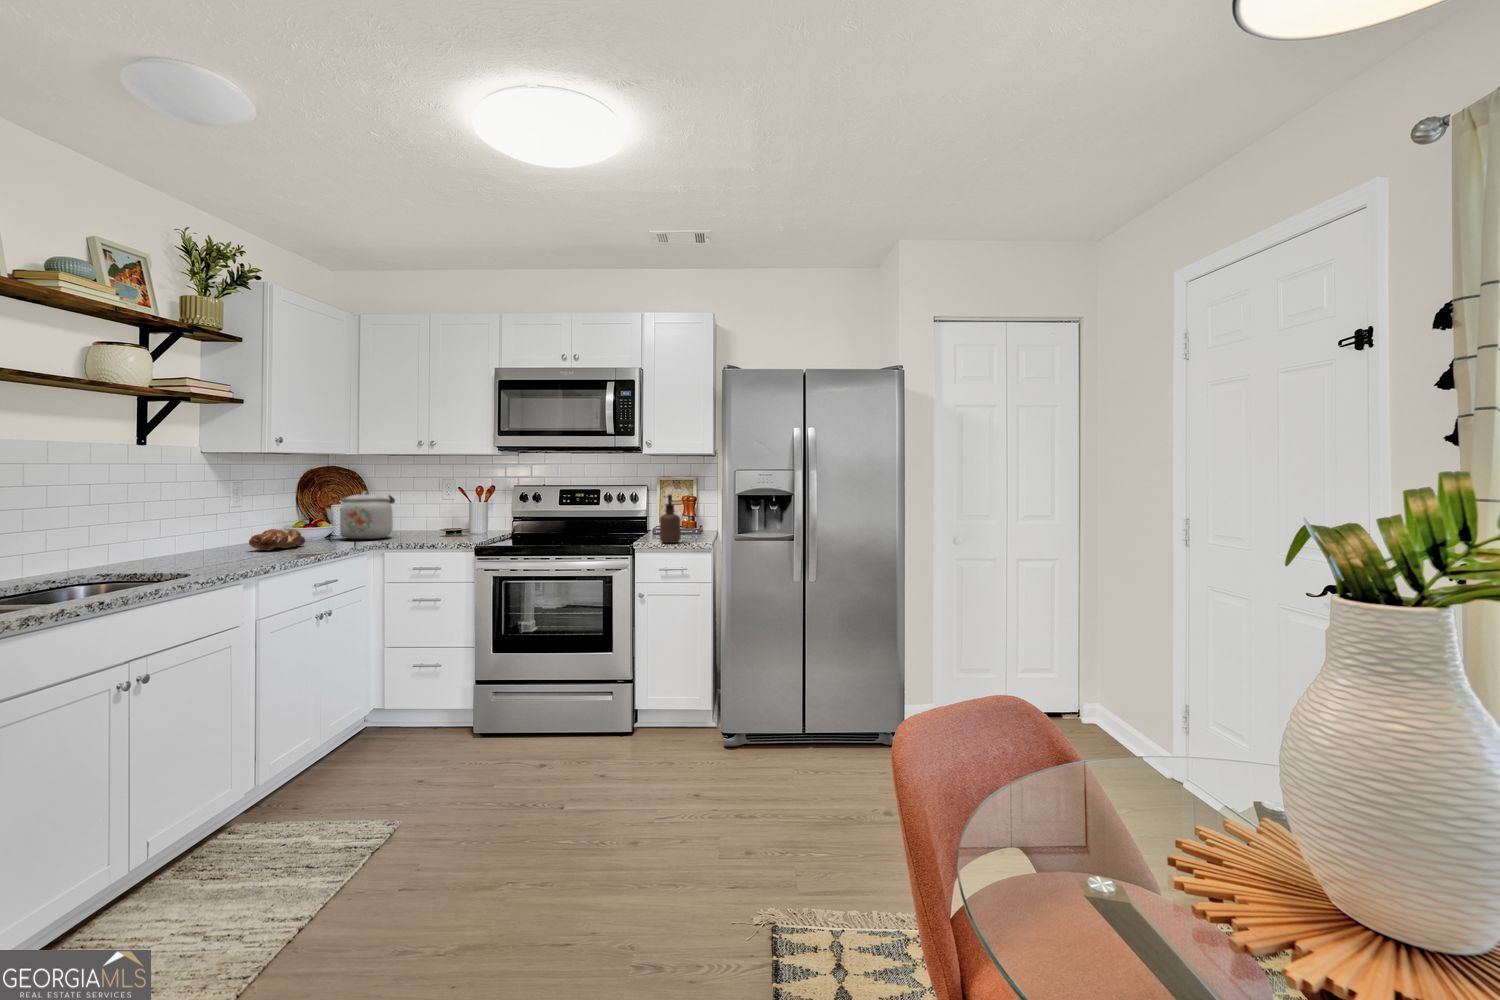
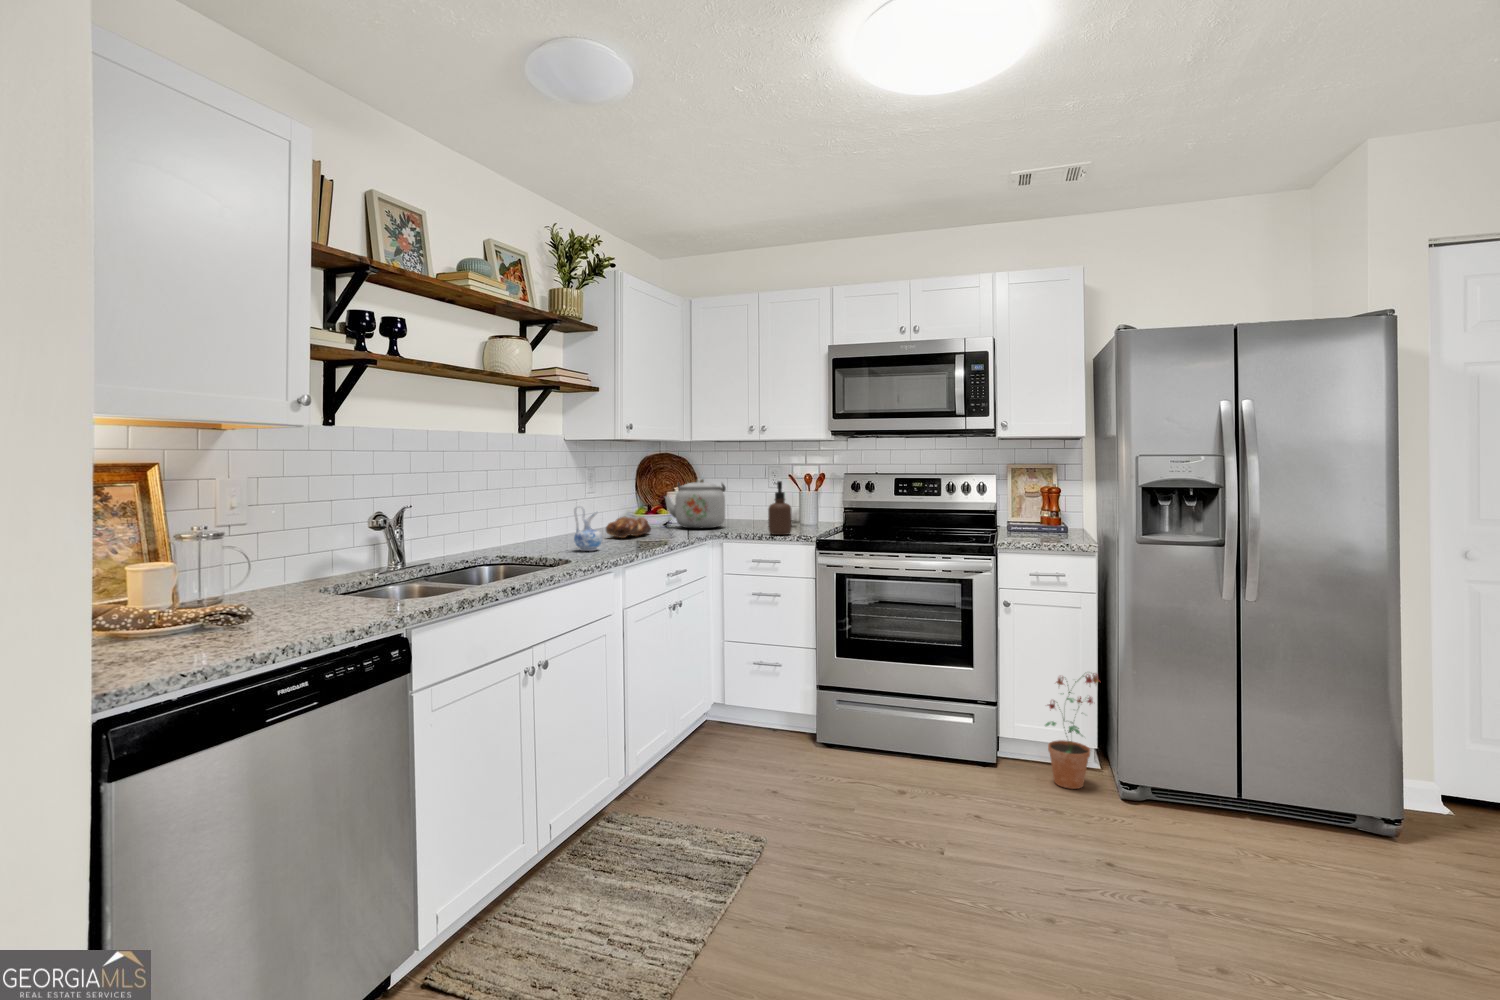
soap dispenser: present [660,494,681,543] -> present [768,481,792,535]
ceramic pitcher: none [201,518,235,564] -> present [574,505,602,551]
potted plant: none [668,648,714,746] -> present [1045,673,1099,789]

